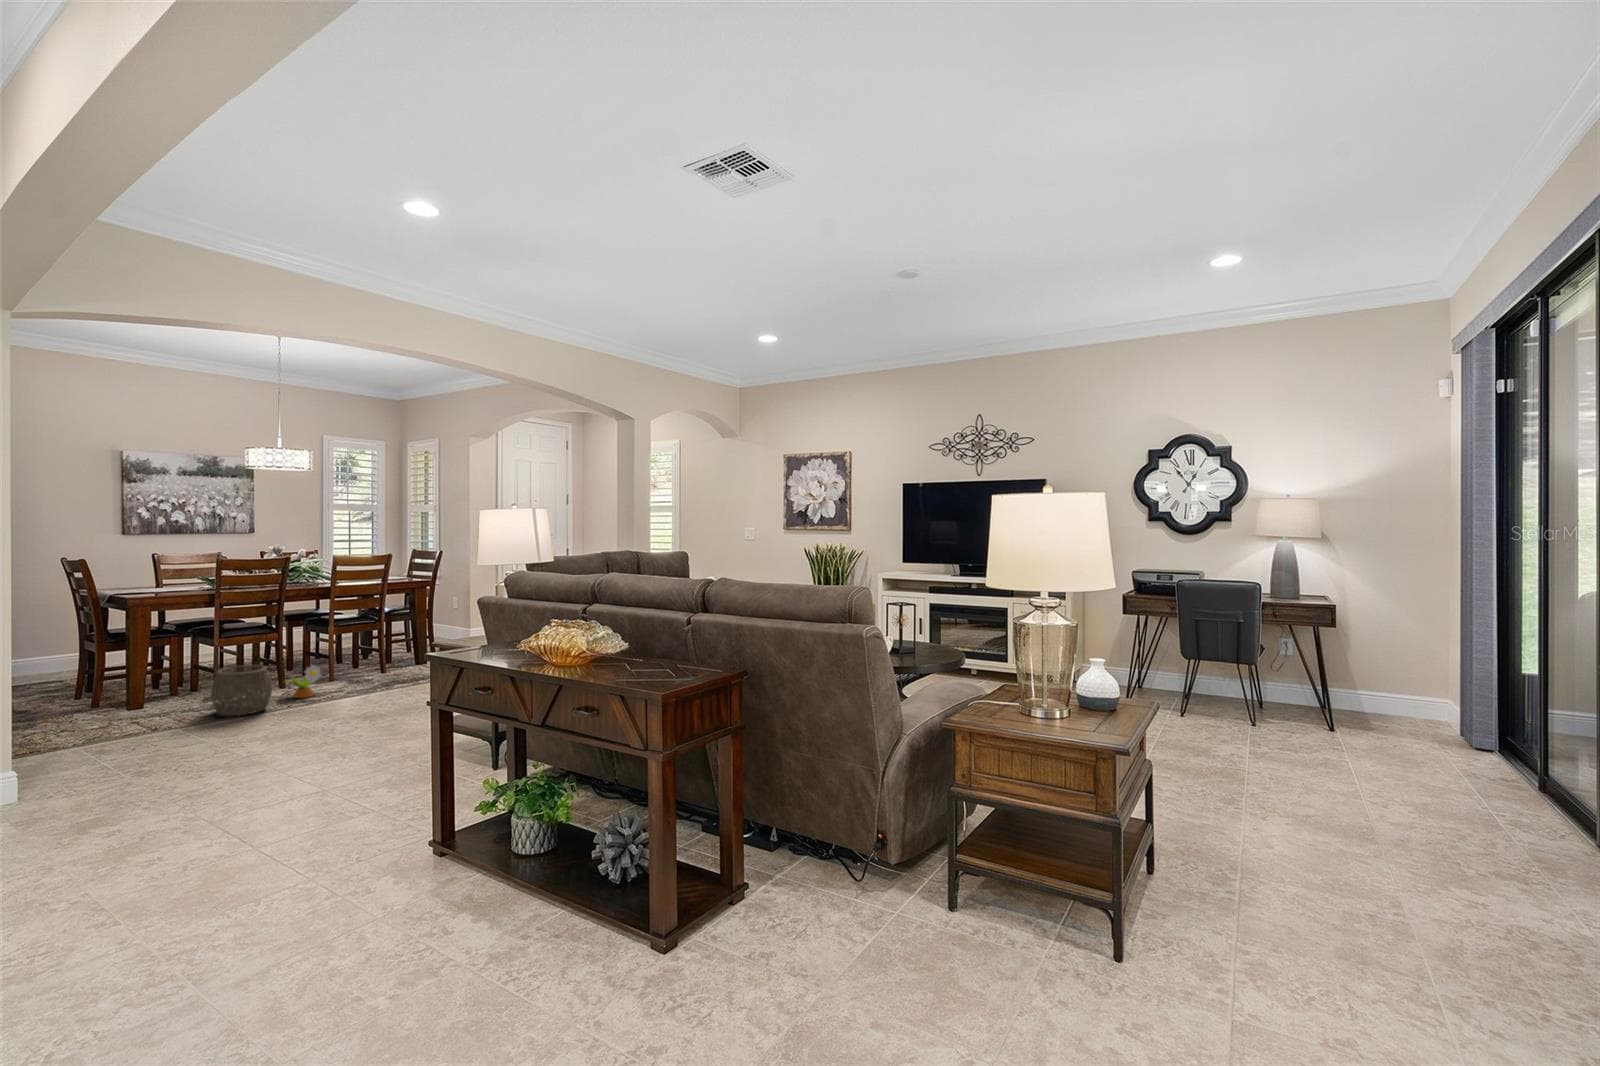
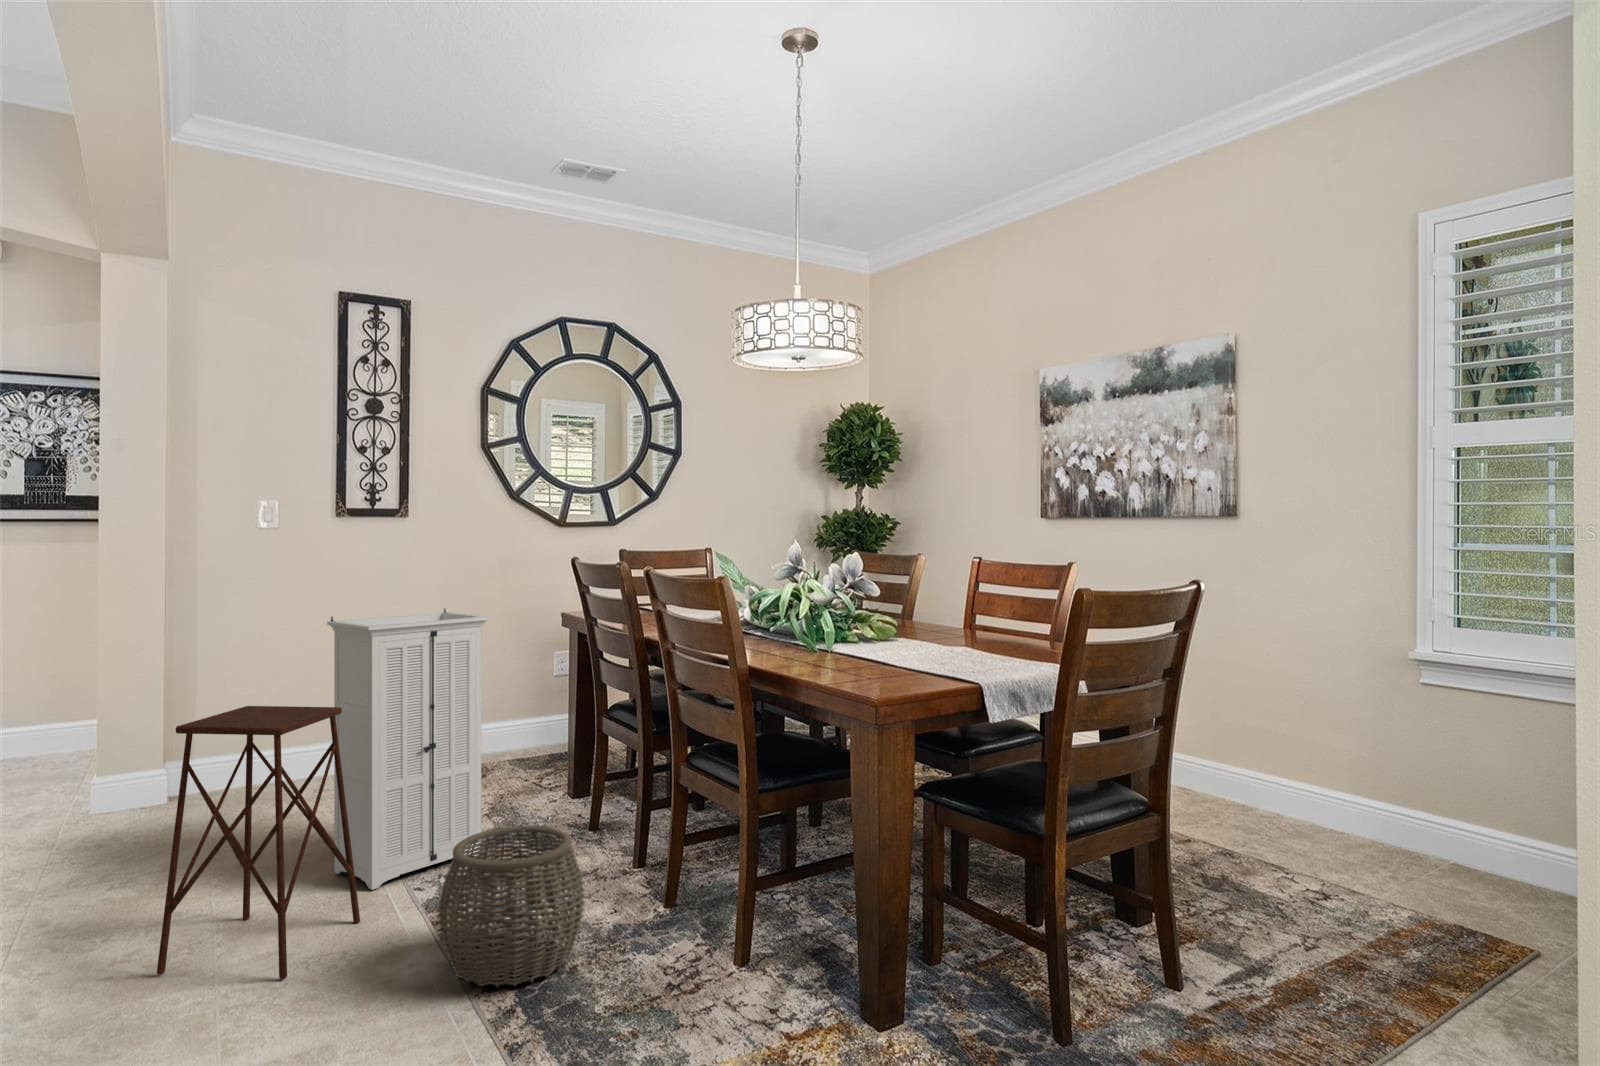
storage cabinet: none [39,602,115,742] -> present [327,608,491,890]
side table: none [104,639,203,750] -> present [157,706,360,979]
decorative plant: present [286,665,320,698] -> none [633,901,750,1010]

